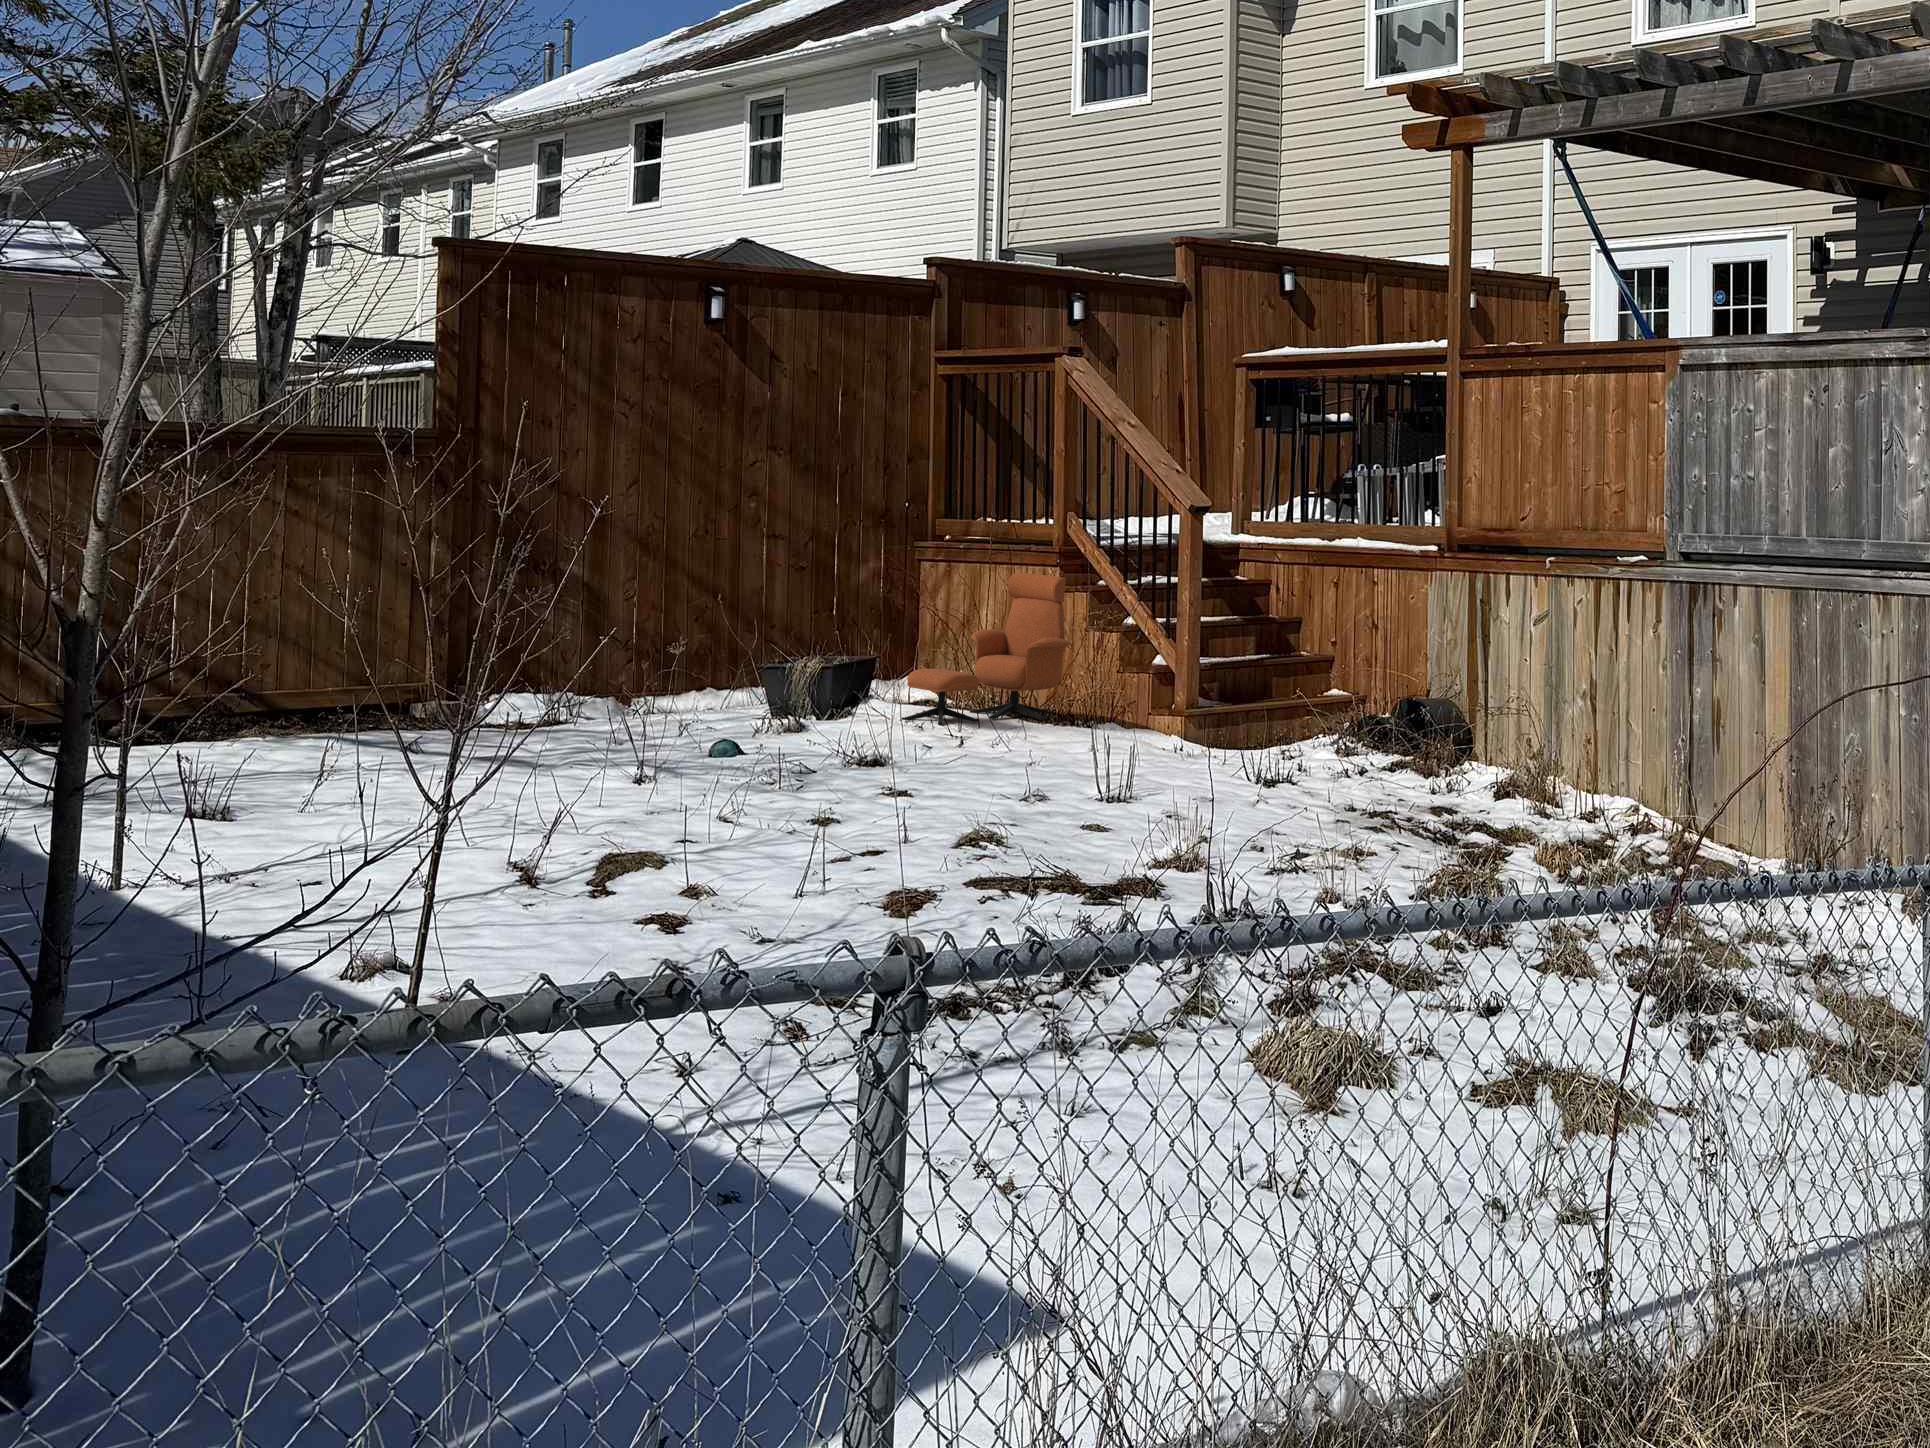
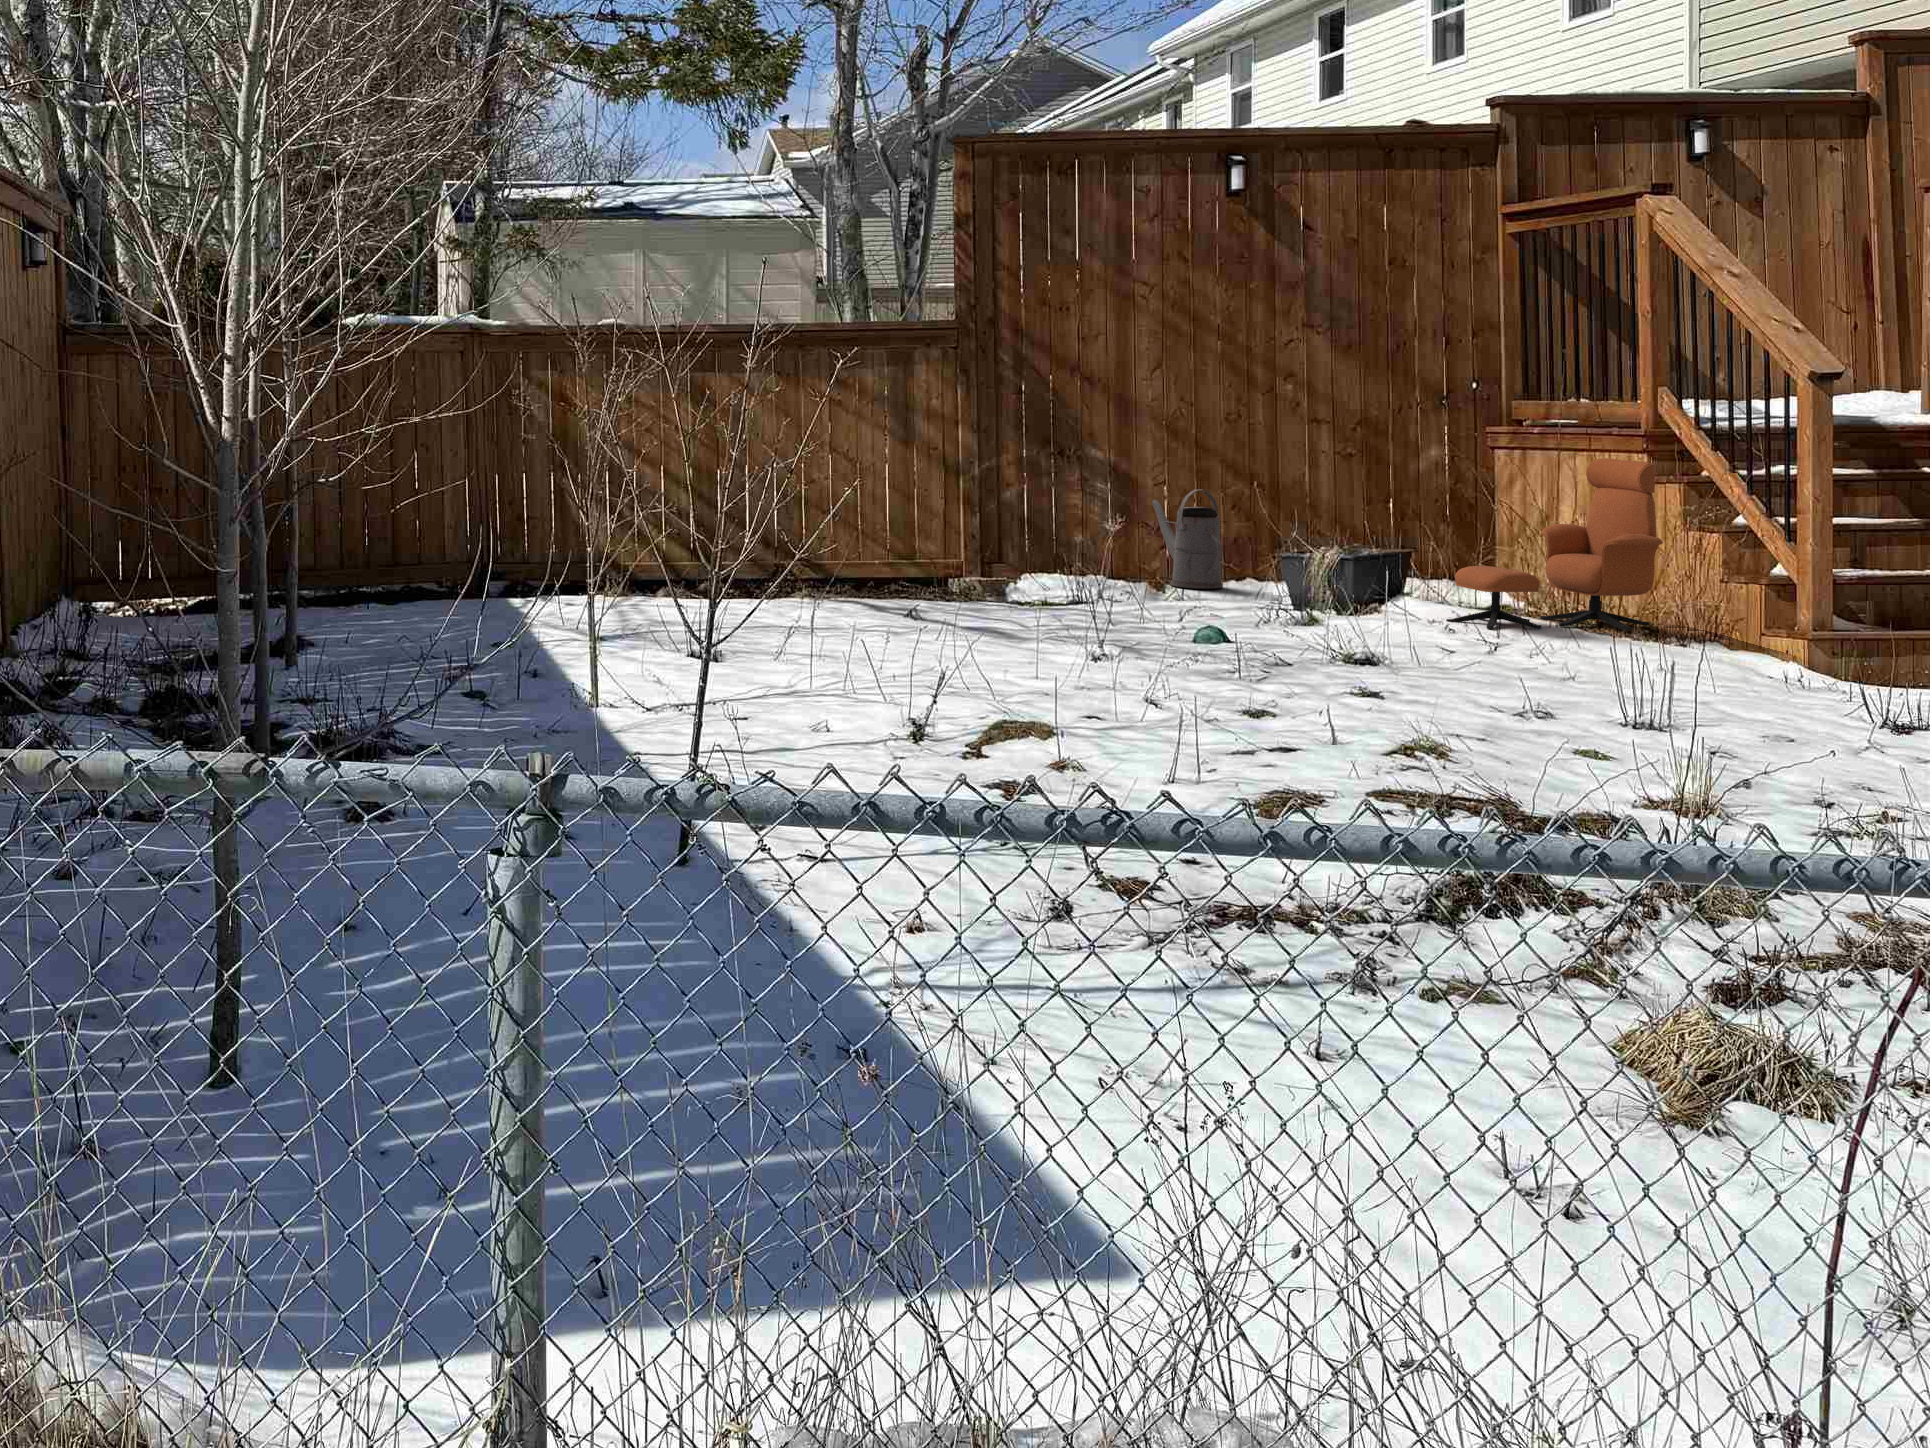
watering can: none [619,603,696,699] -> present [1152,489,1223,589]

